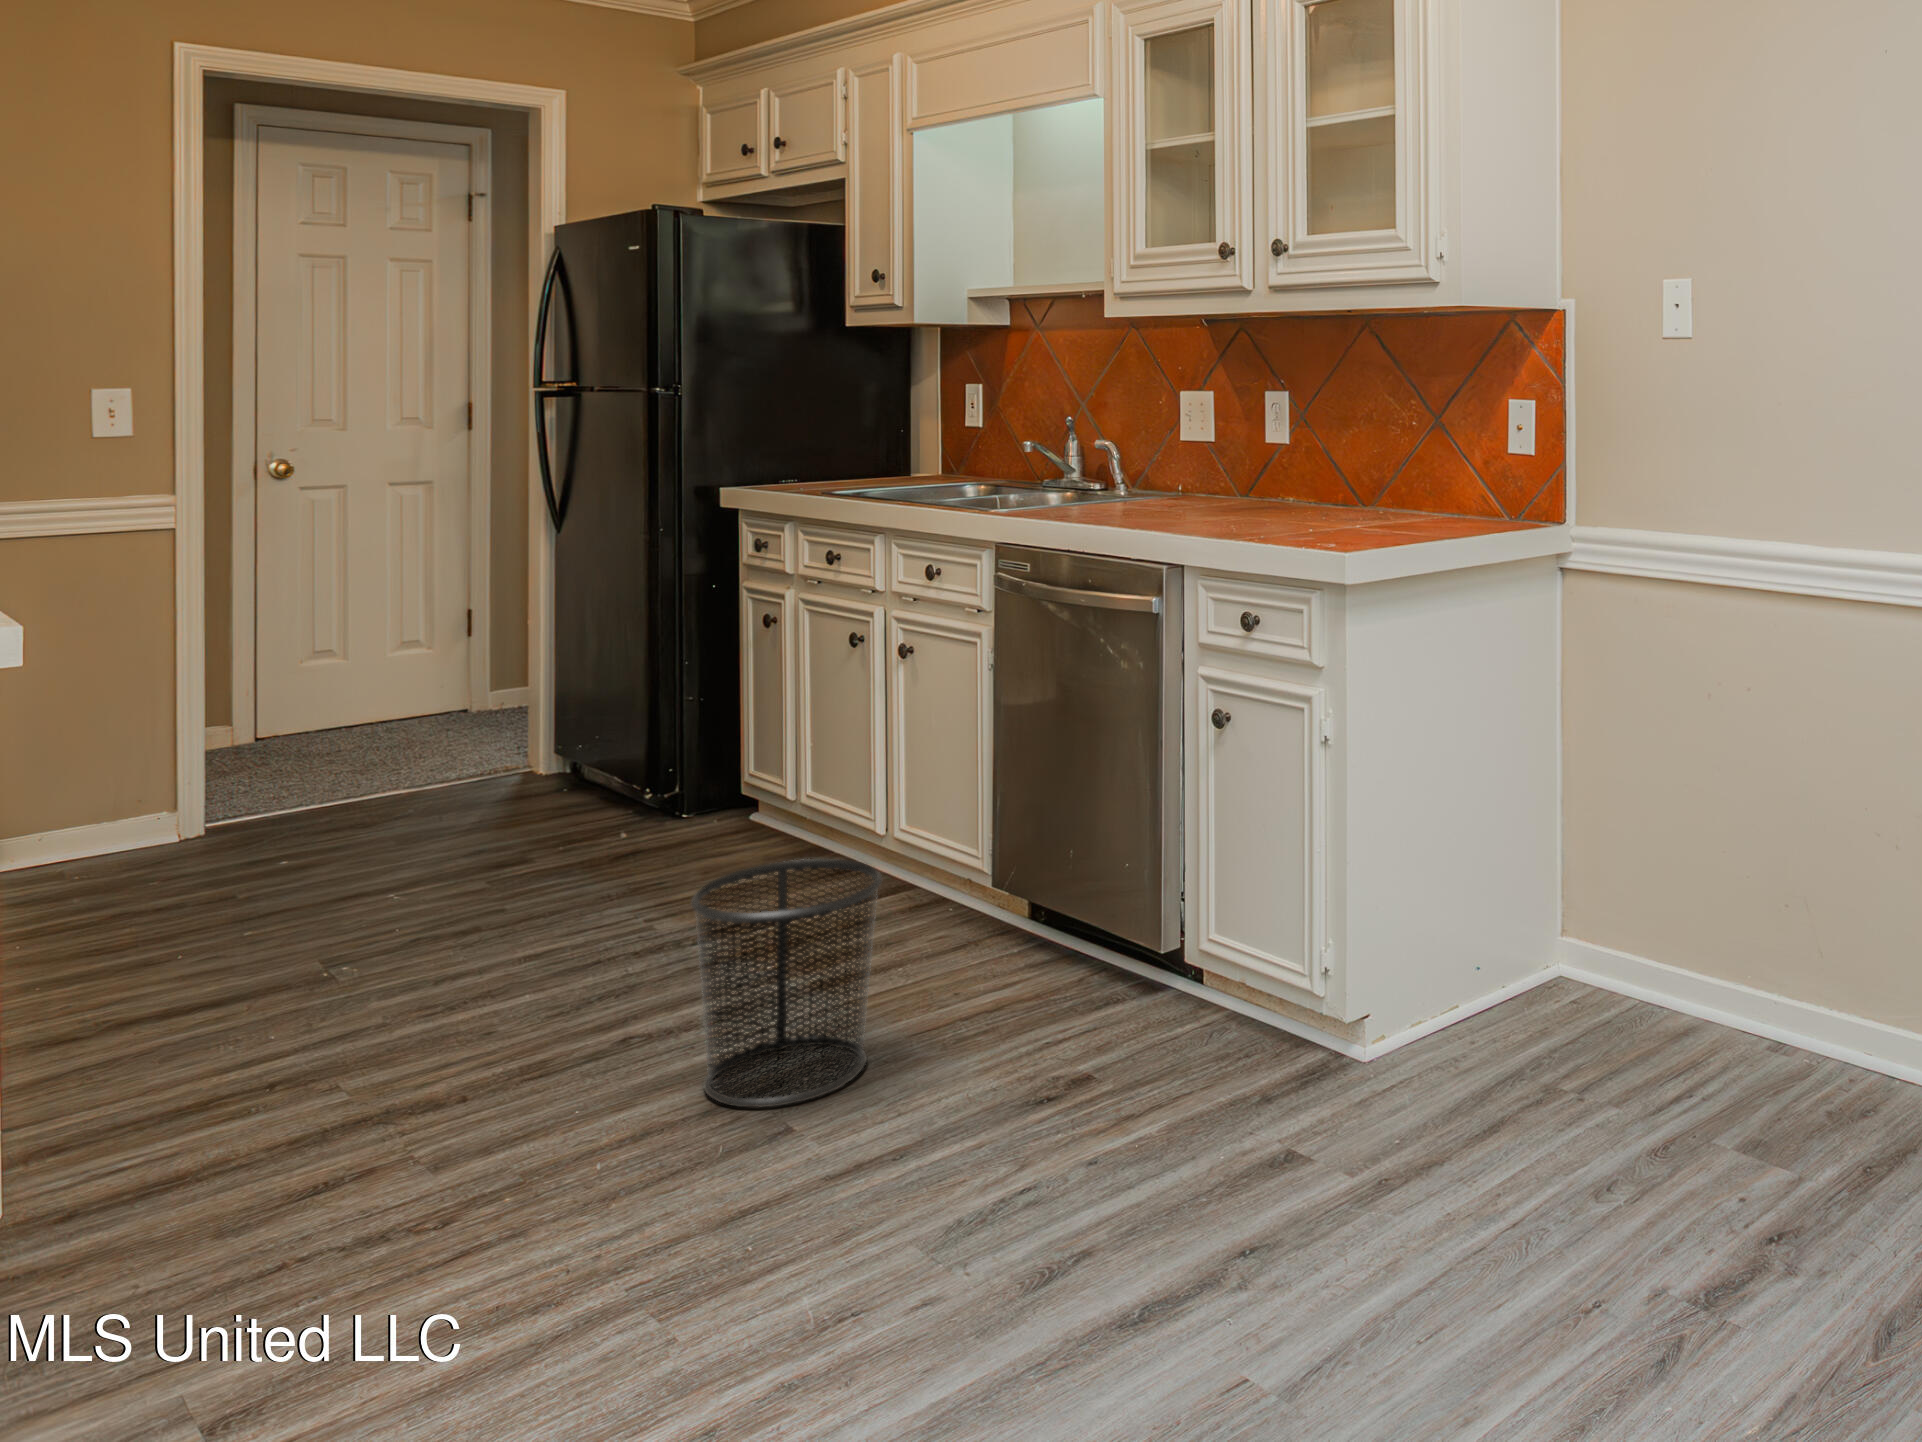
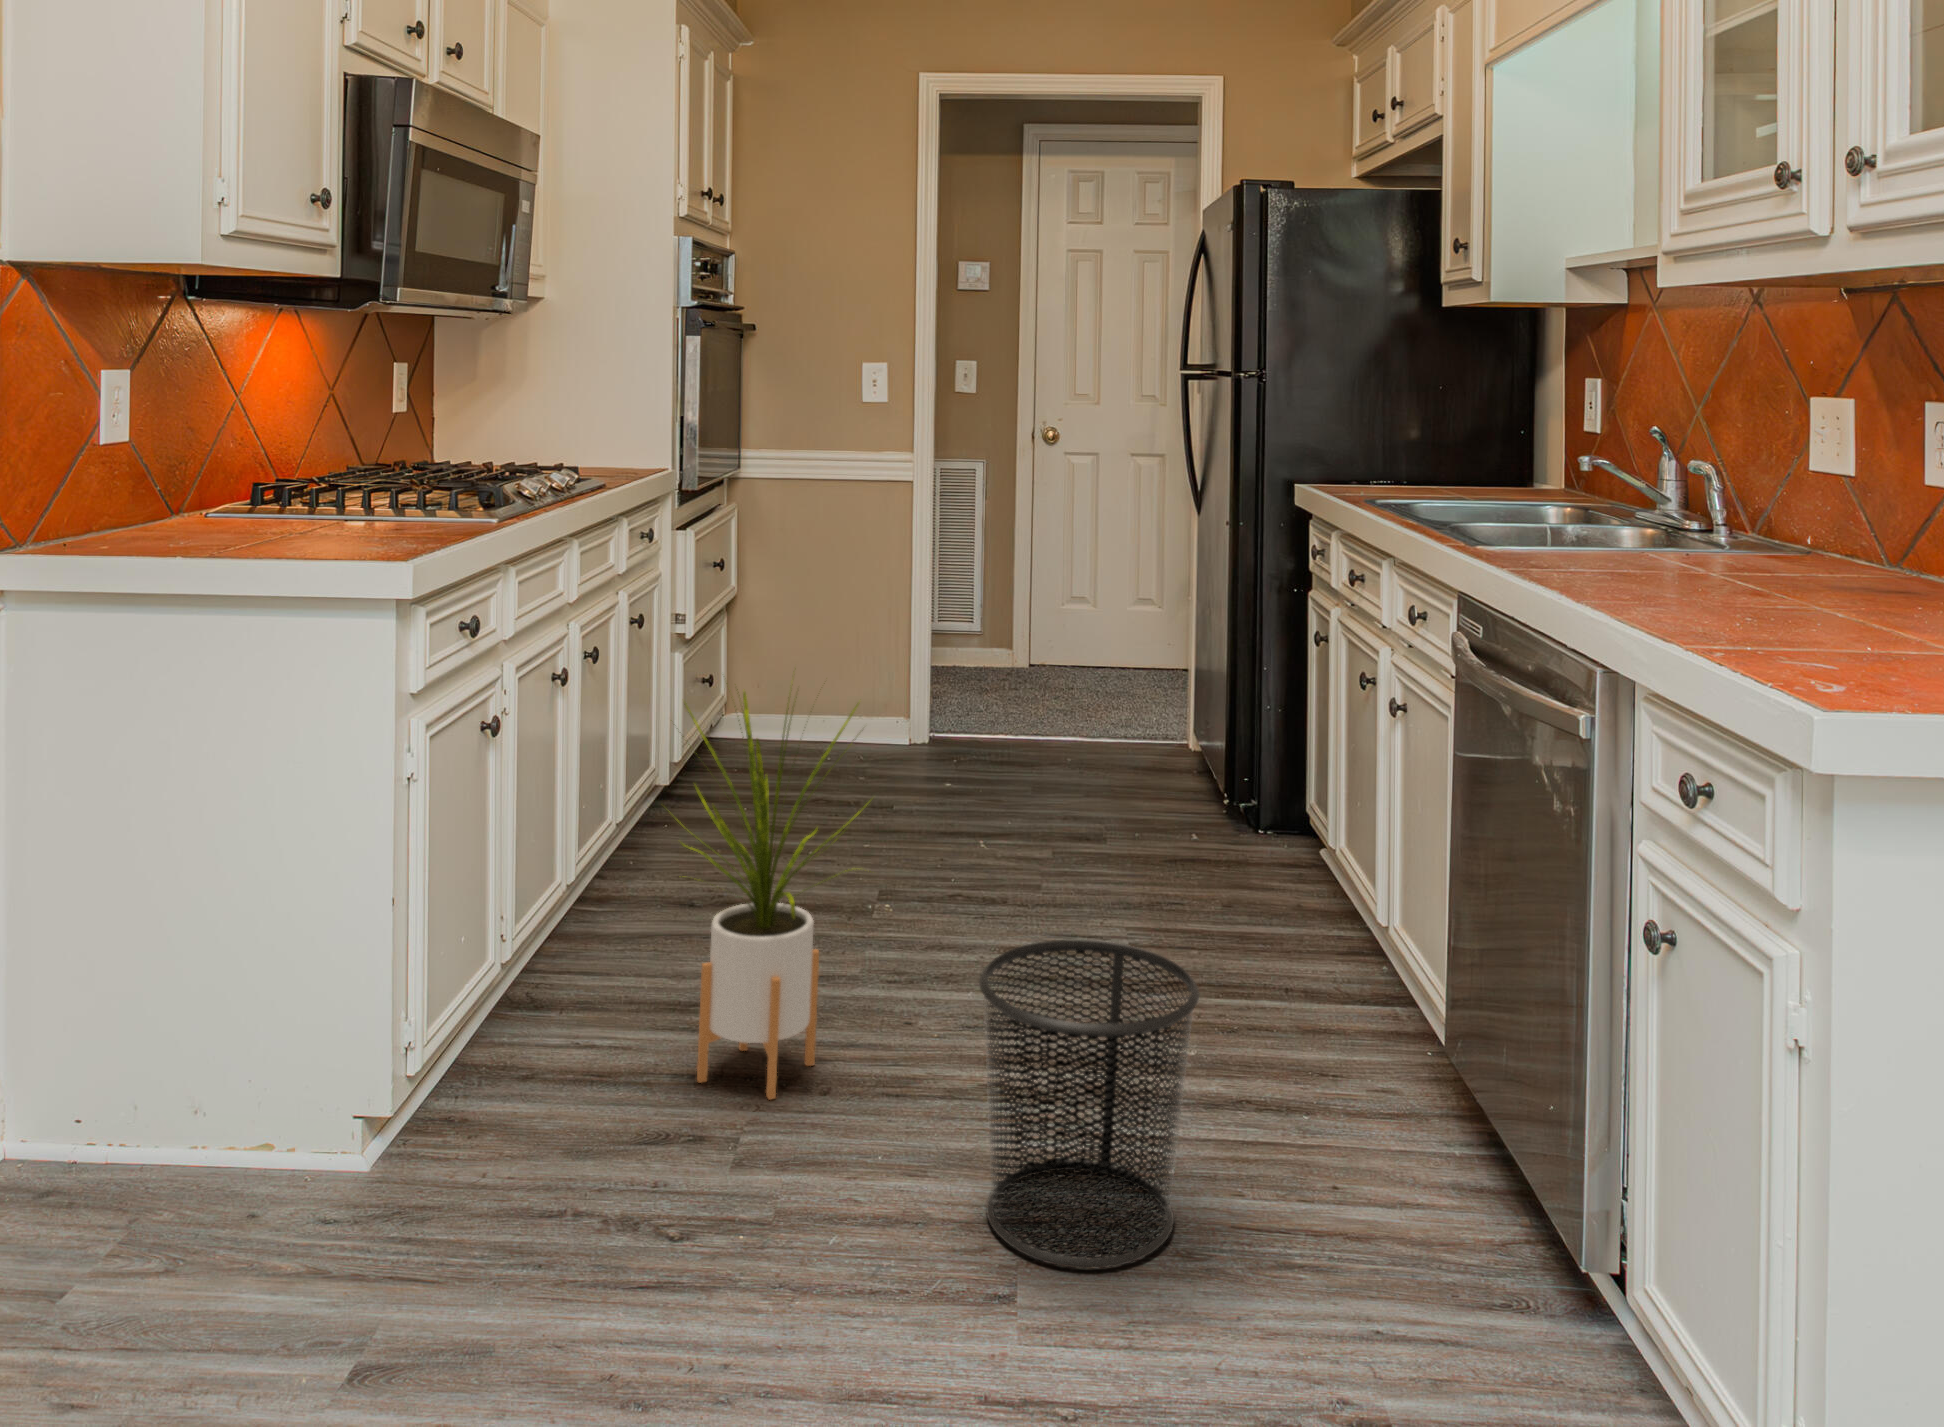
house plant: none [252,705,506,1136] -> present [680,692,871,1099]

